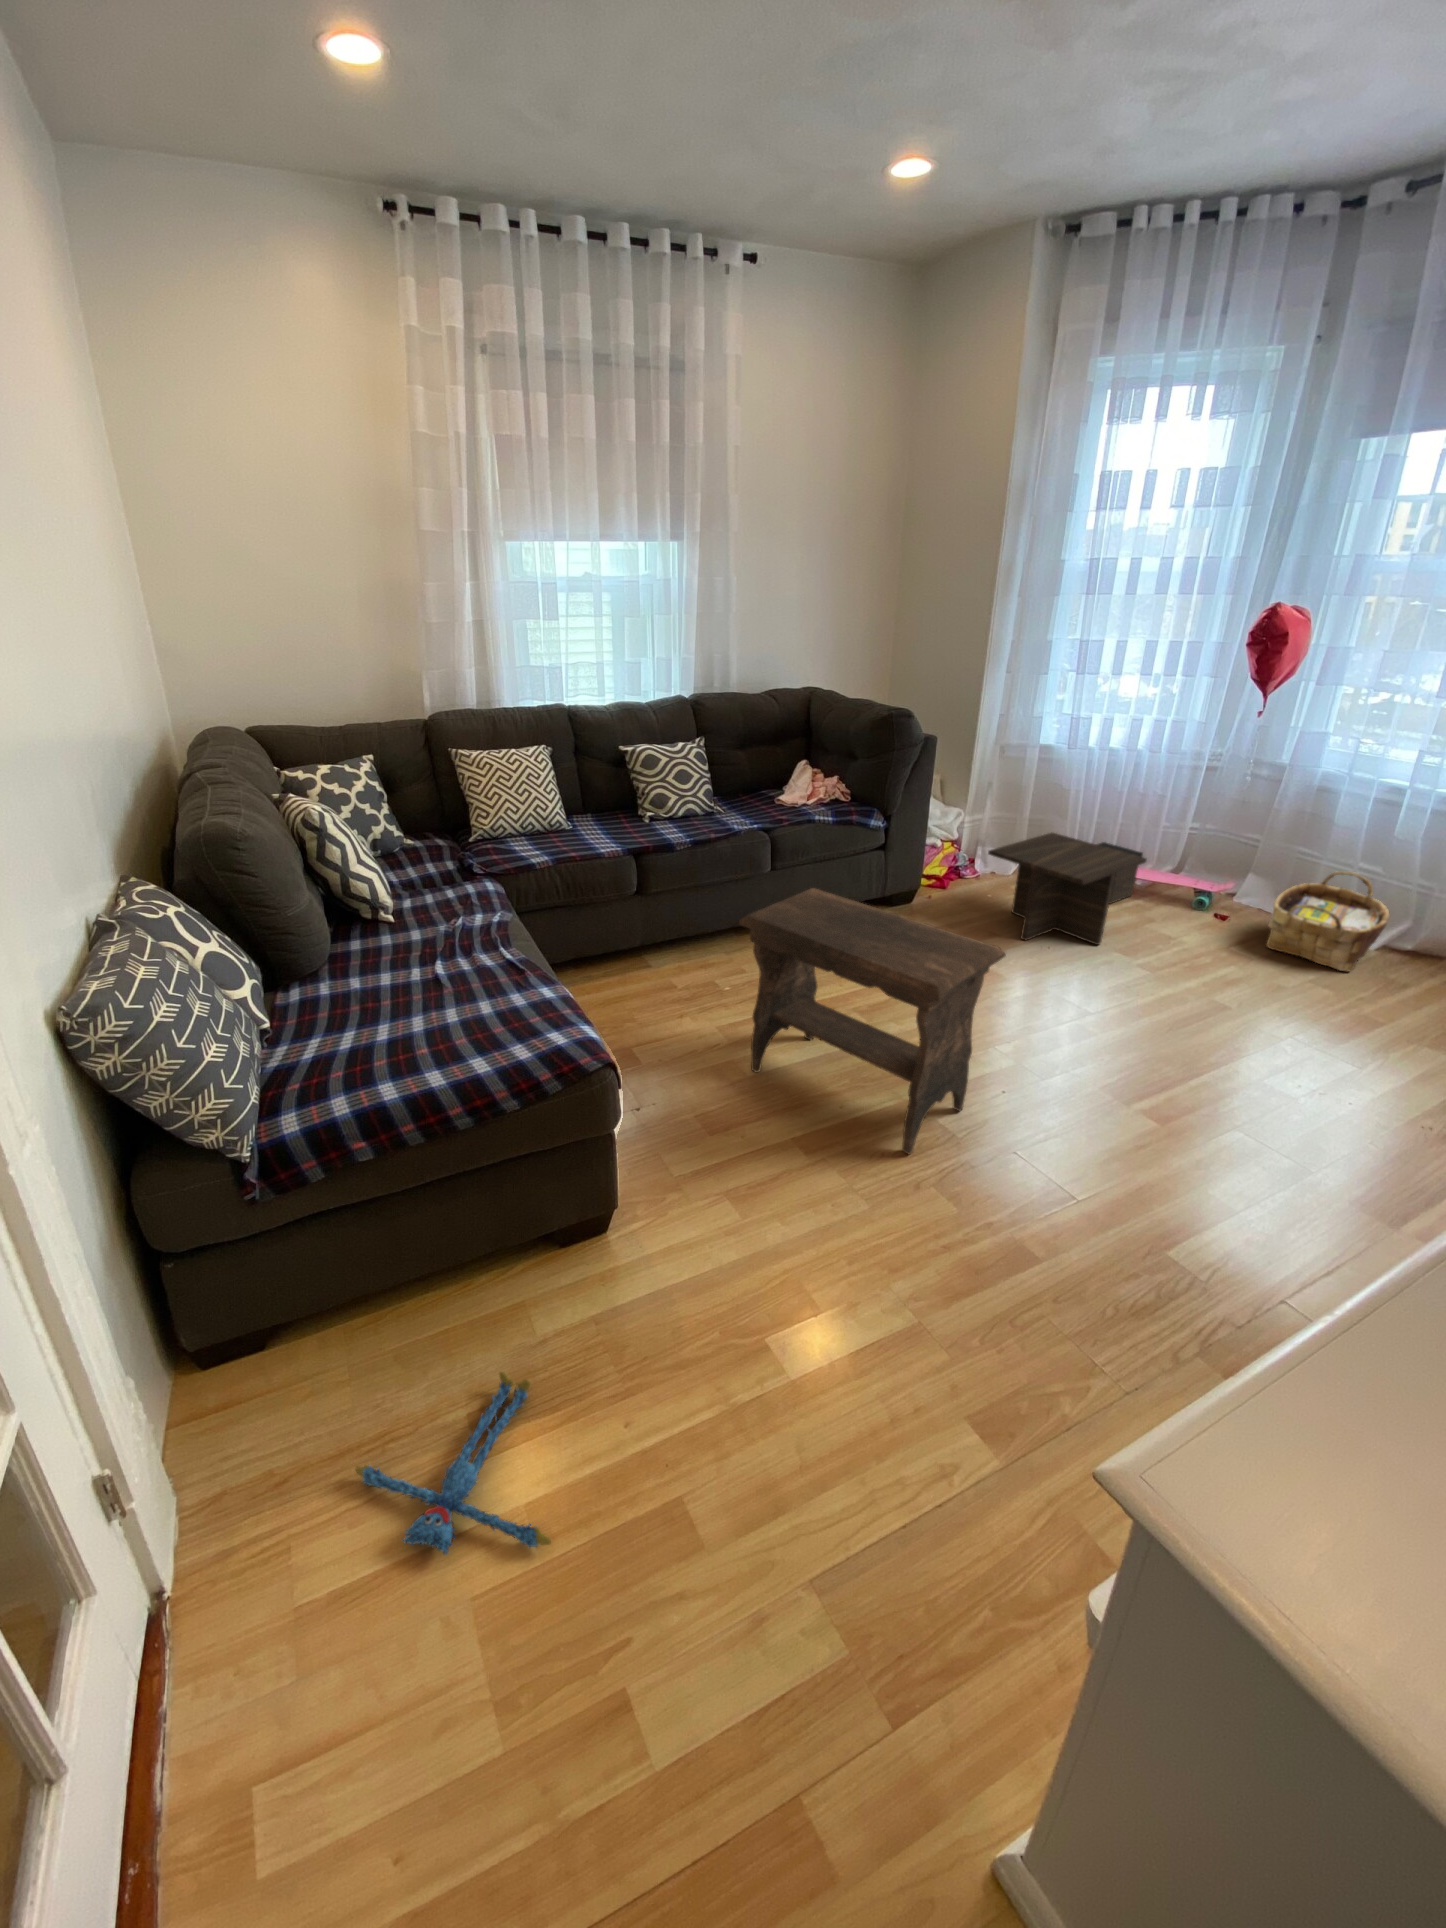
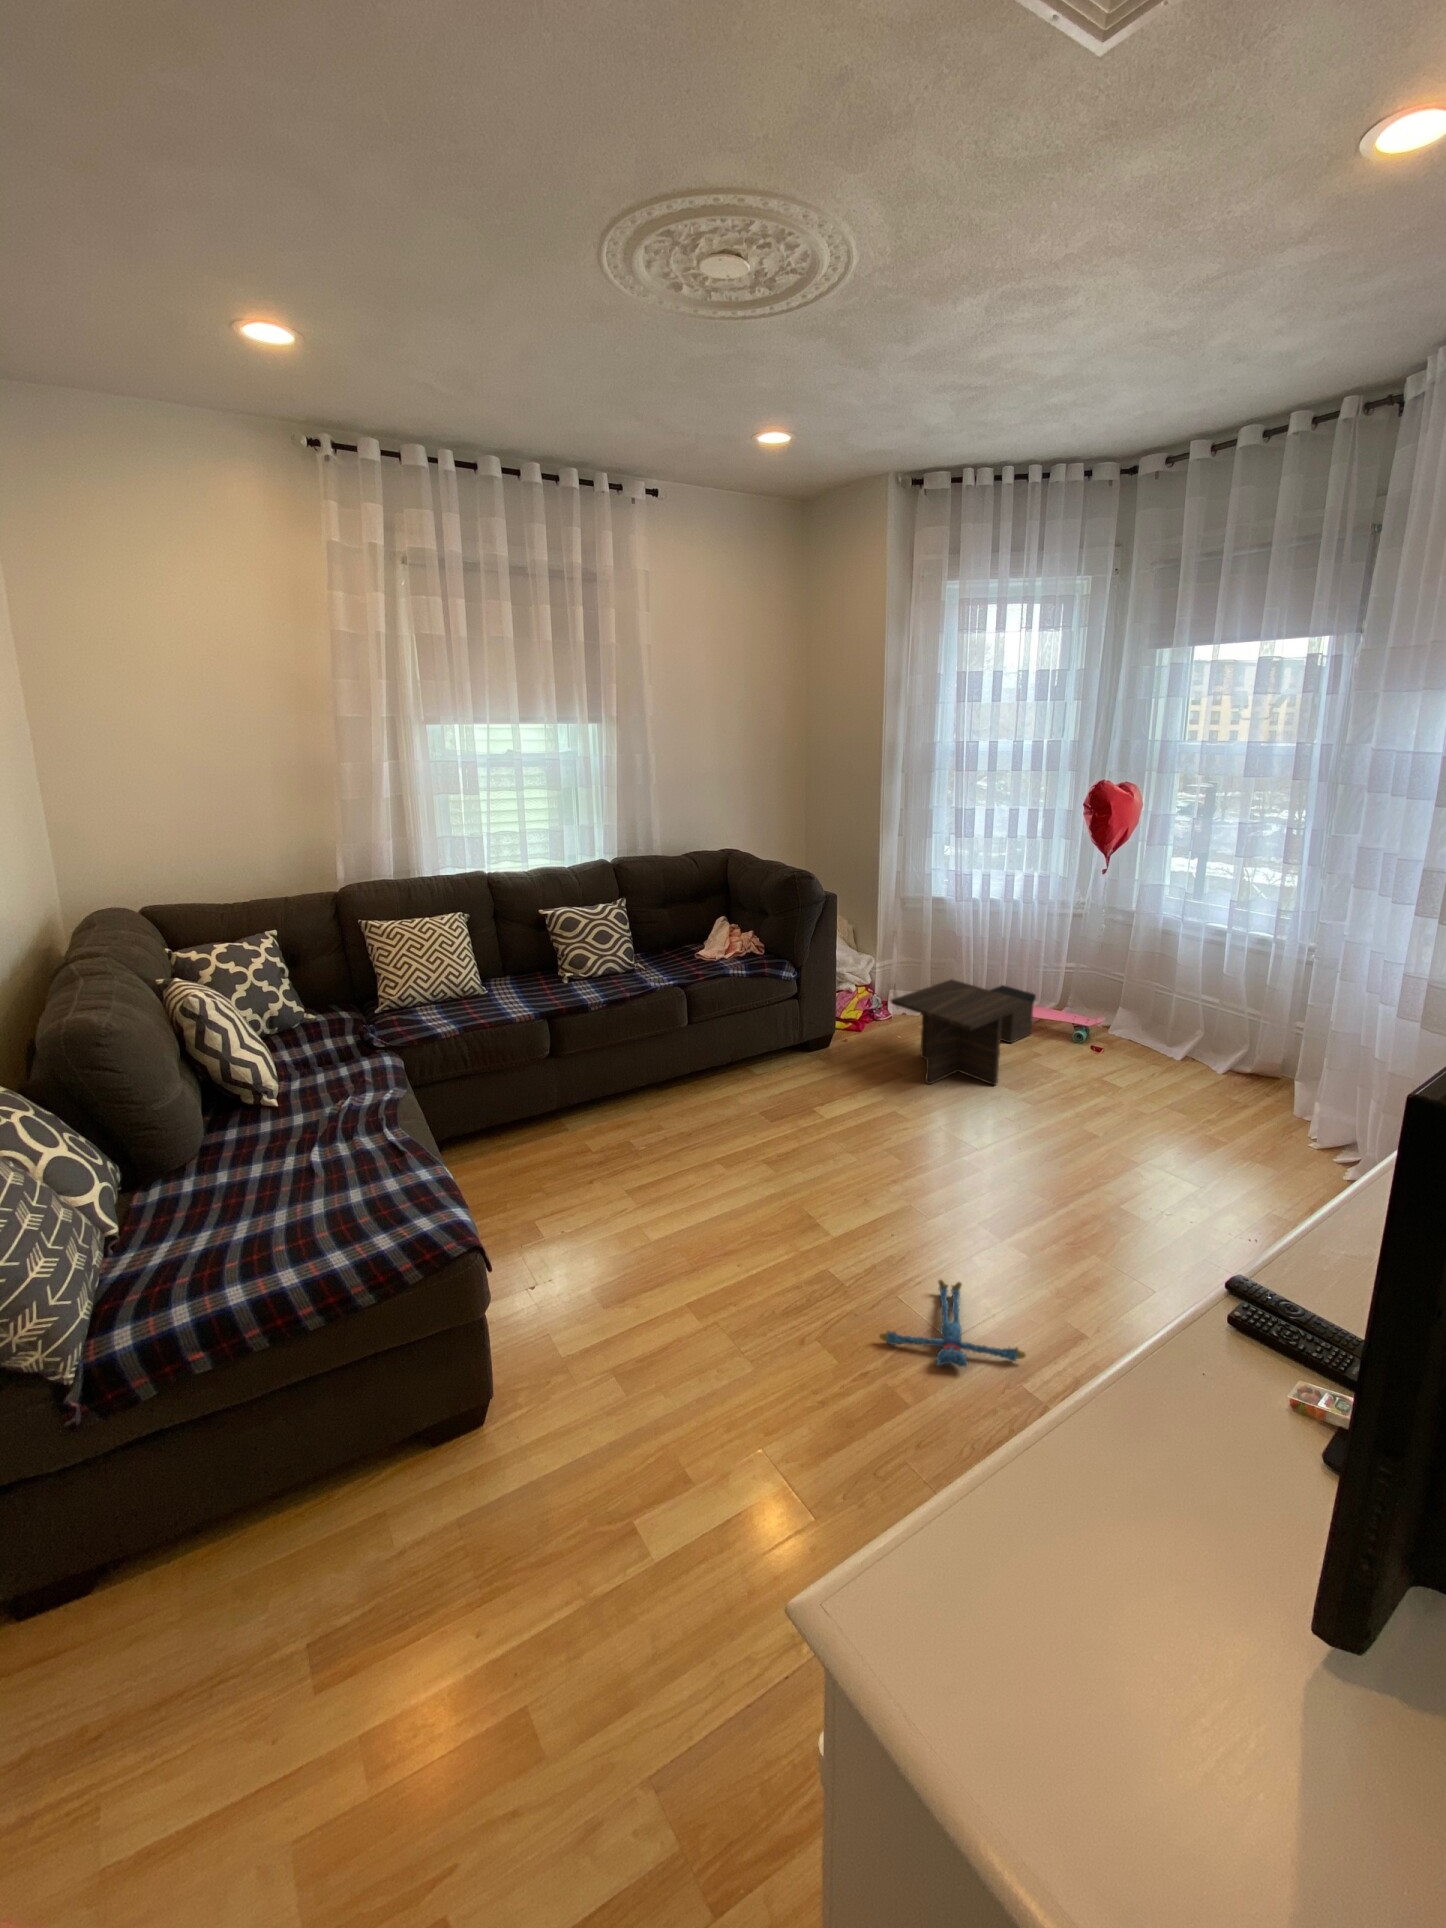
woven basket: present [1267,871,1390,972] -> none [1142,1007,1237,1099]
footstool: present [739,888,1006,1154] -> none [629,1050,872,1312]
plush toy: present [356,1372,551,1554] -> present [879,1280,1026,1367]

